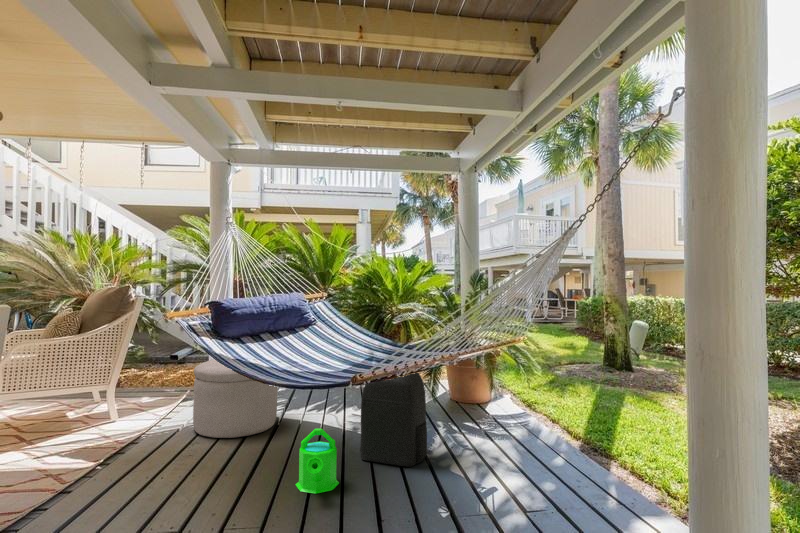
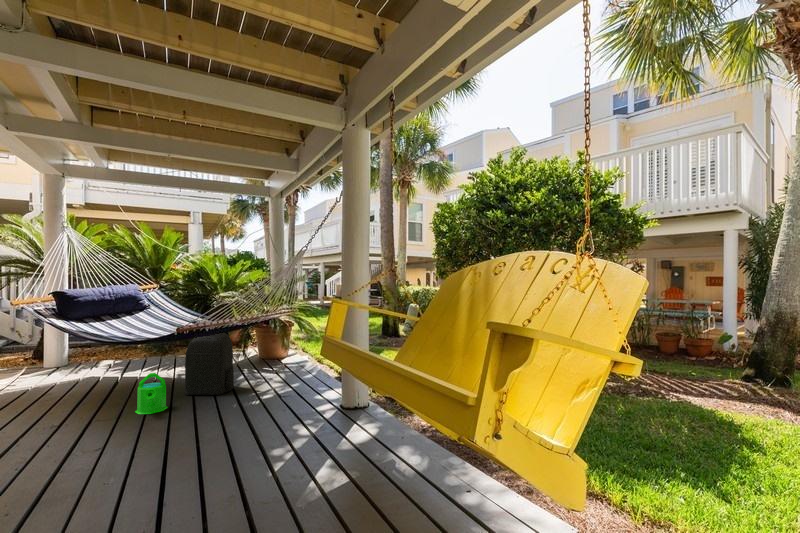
ottoman: present [193,360,278,438] -> none [37,335,115,396]

